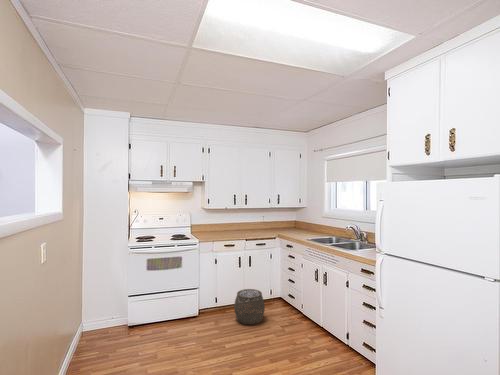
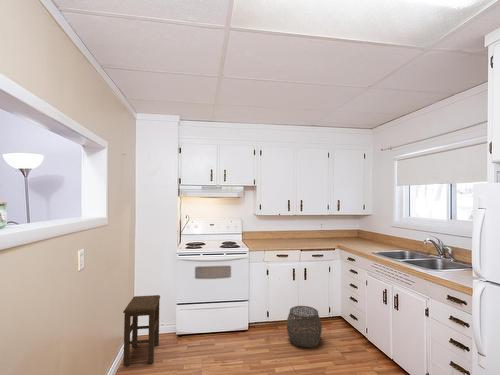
stool: none [77,289,112,358] -> present [123,295,160,366]

